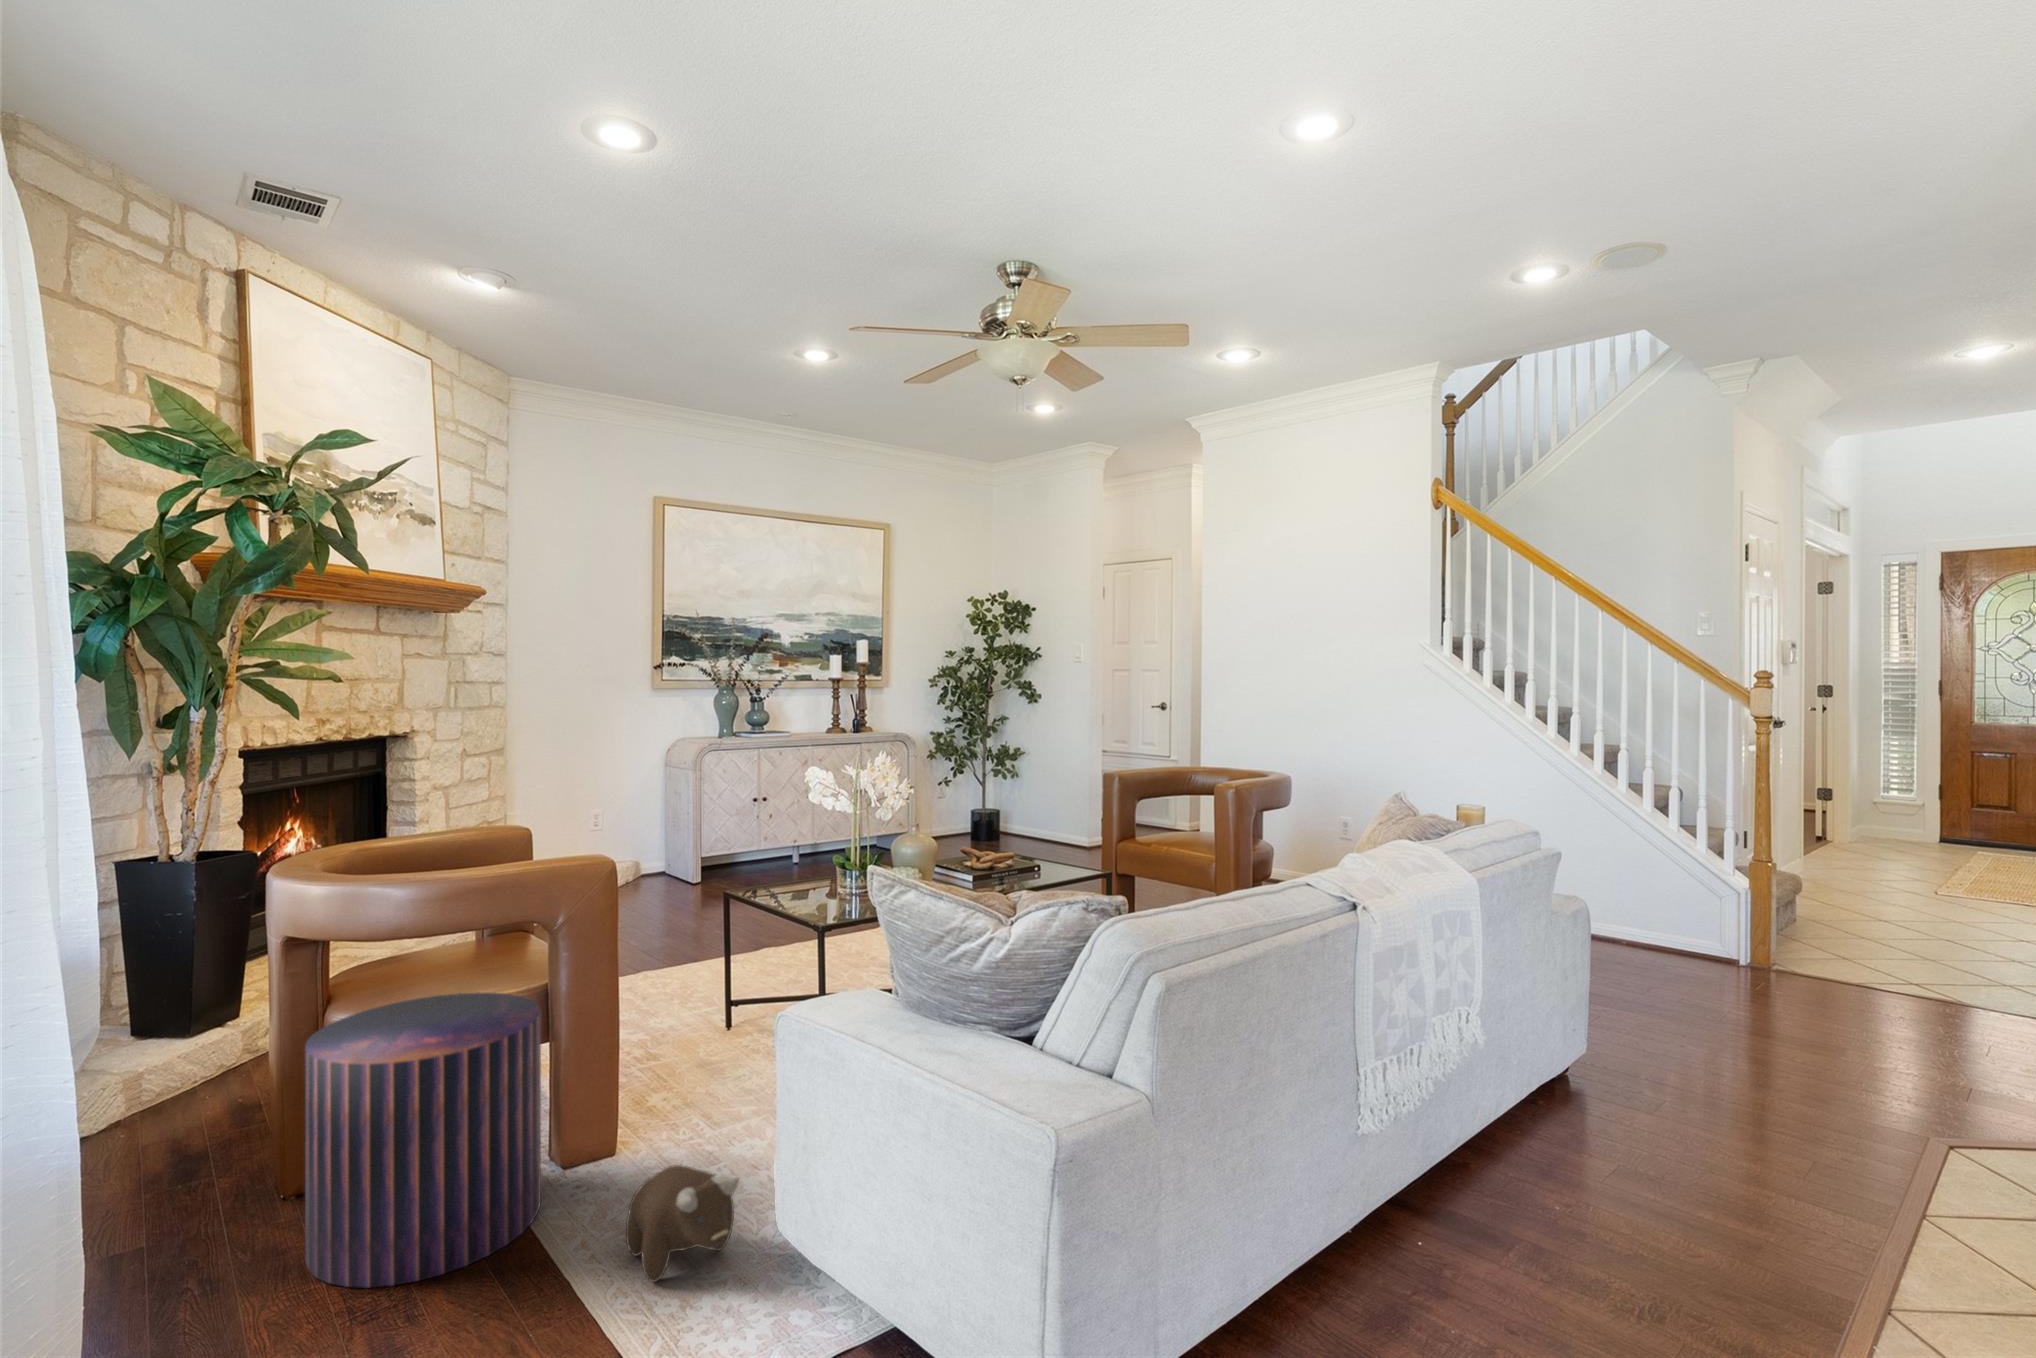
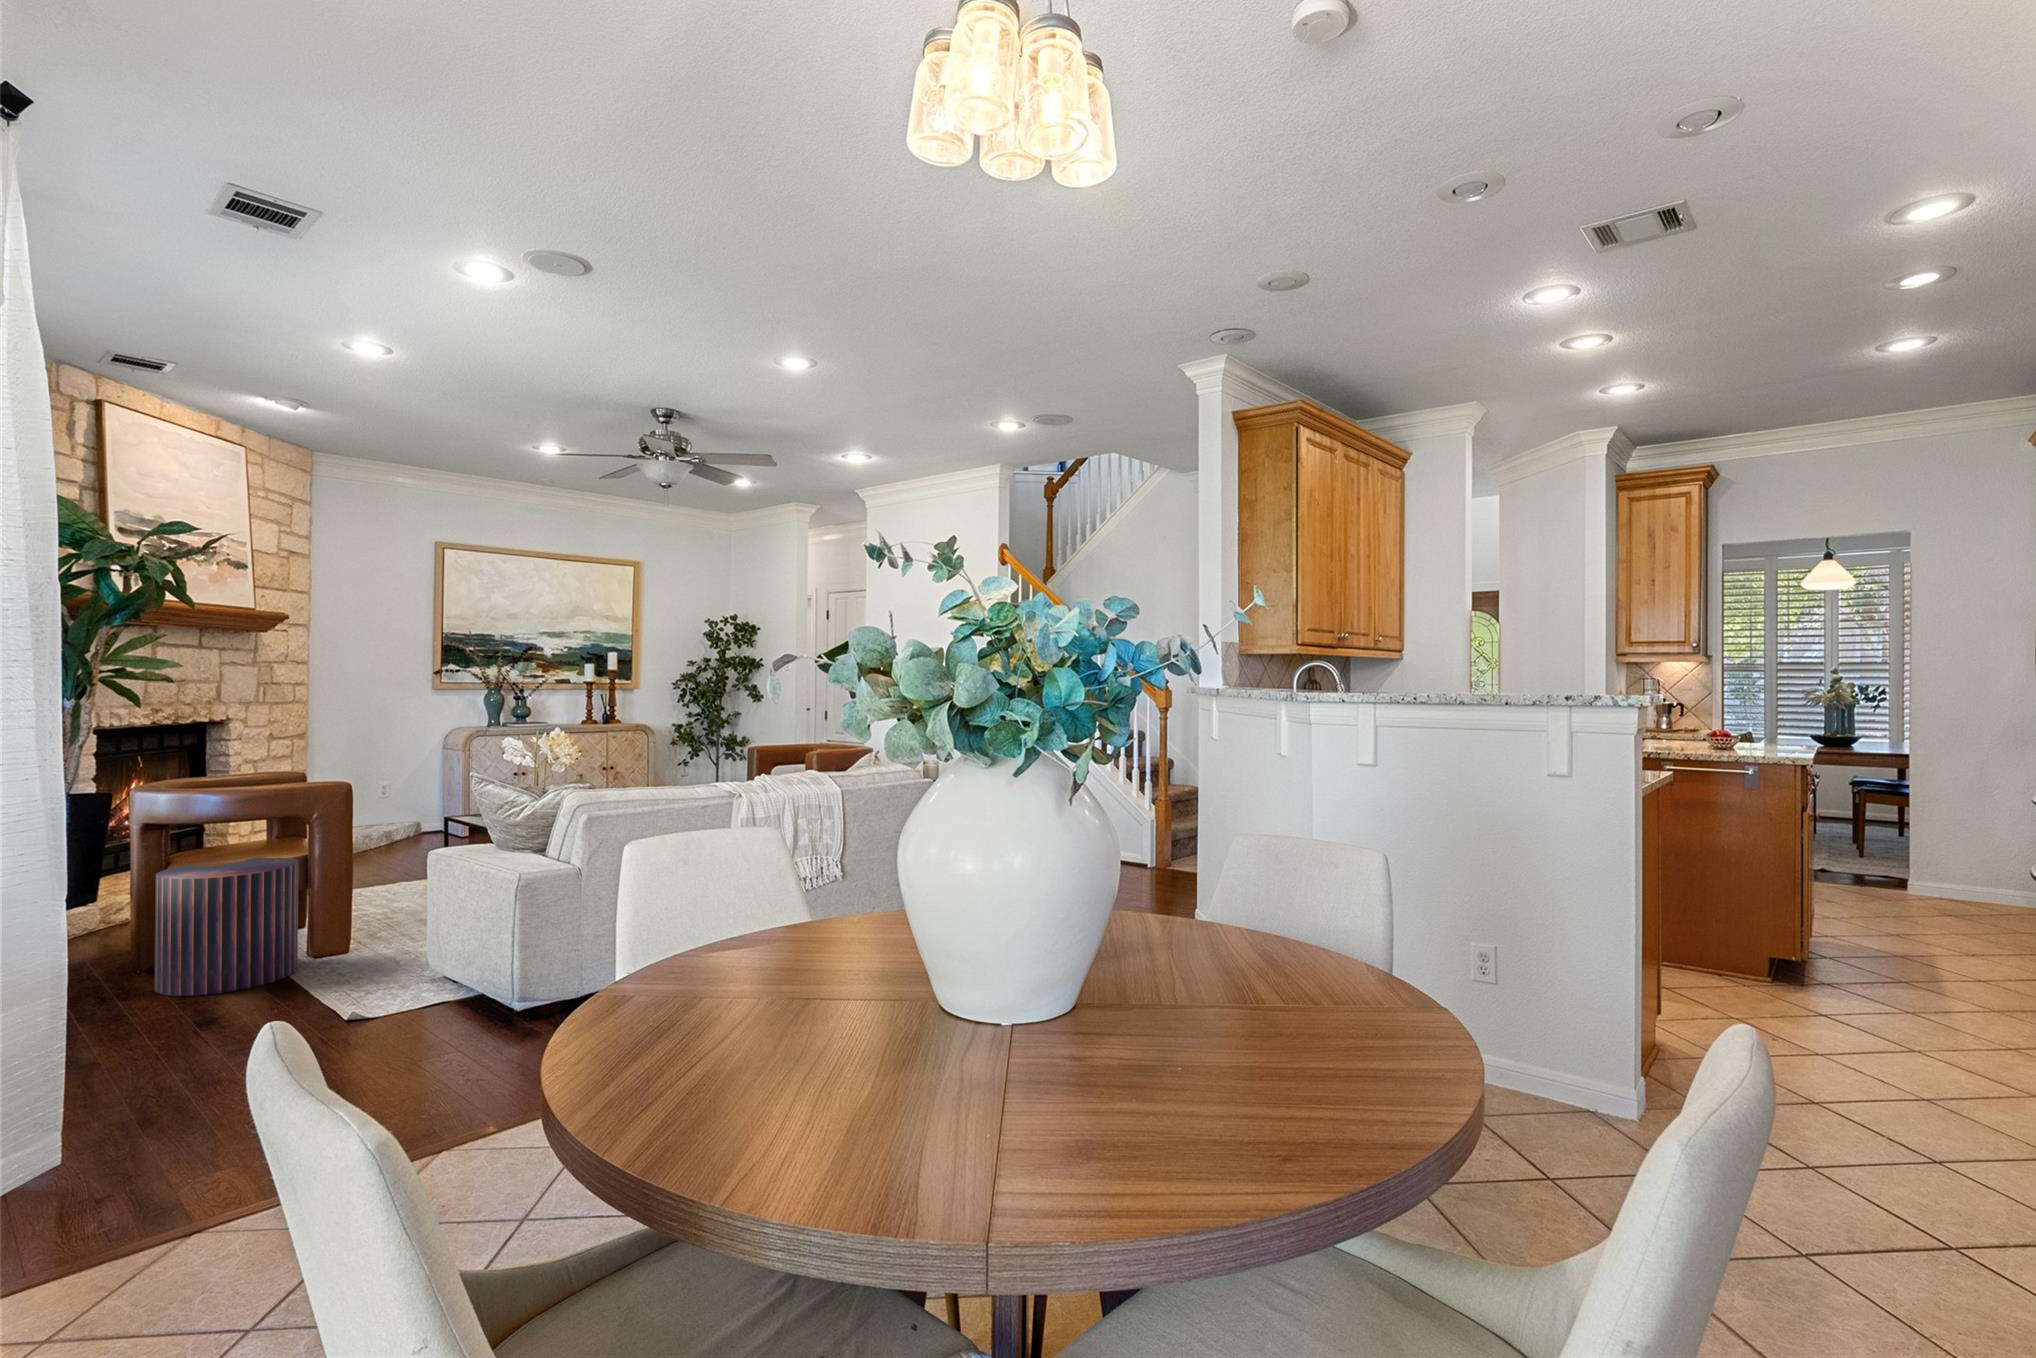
plush toy: present [626,1165,739,1282] -> none [342,935,405,988]

